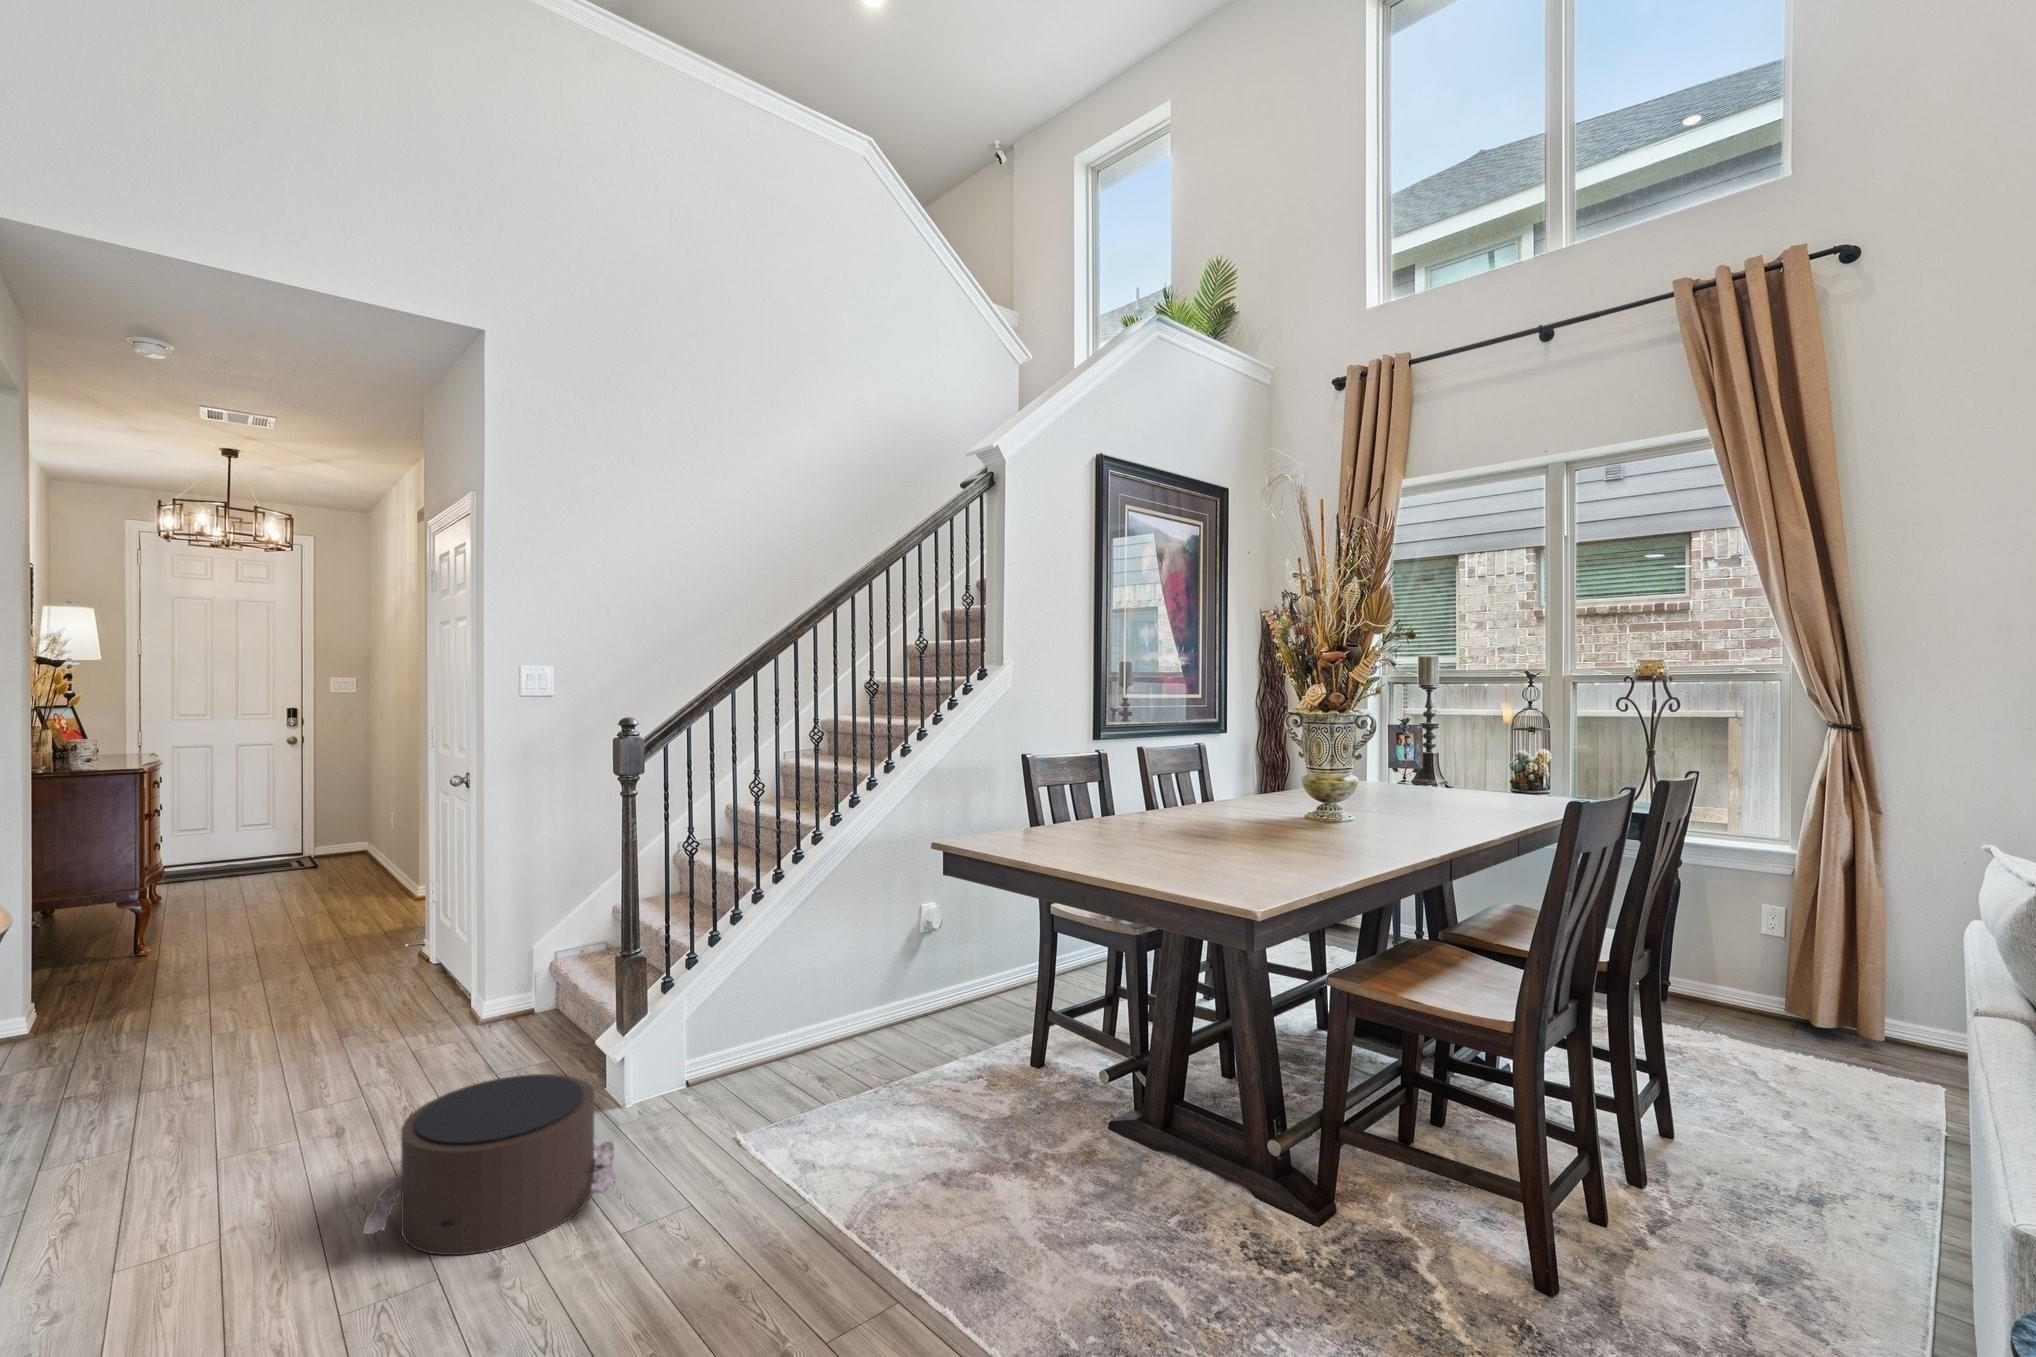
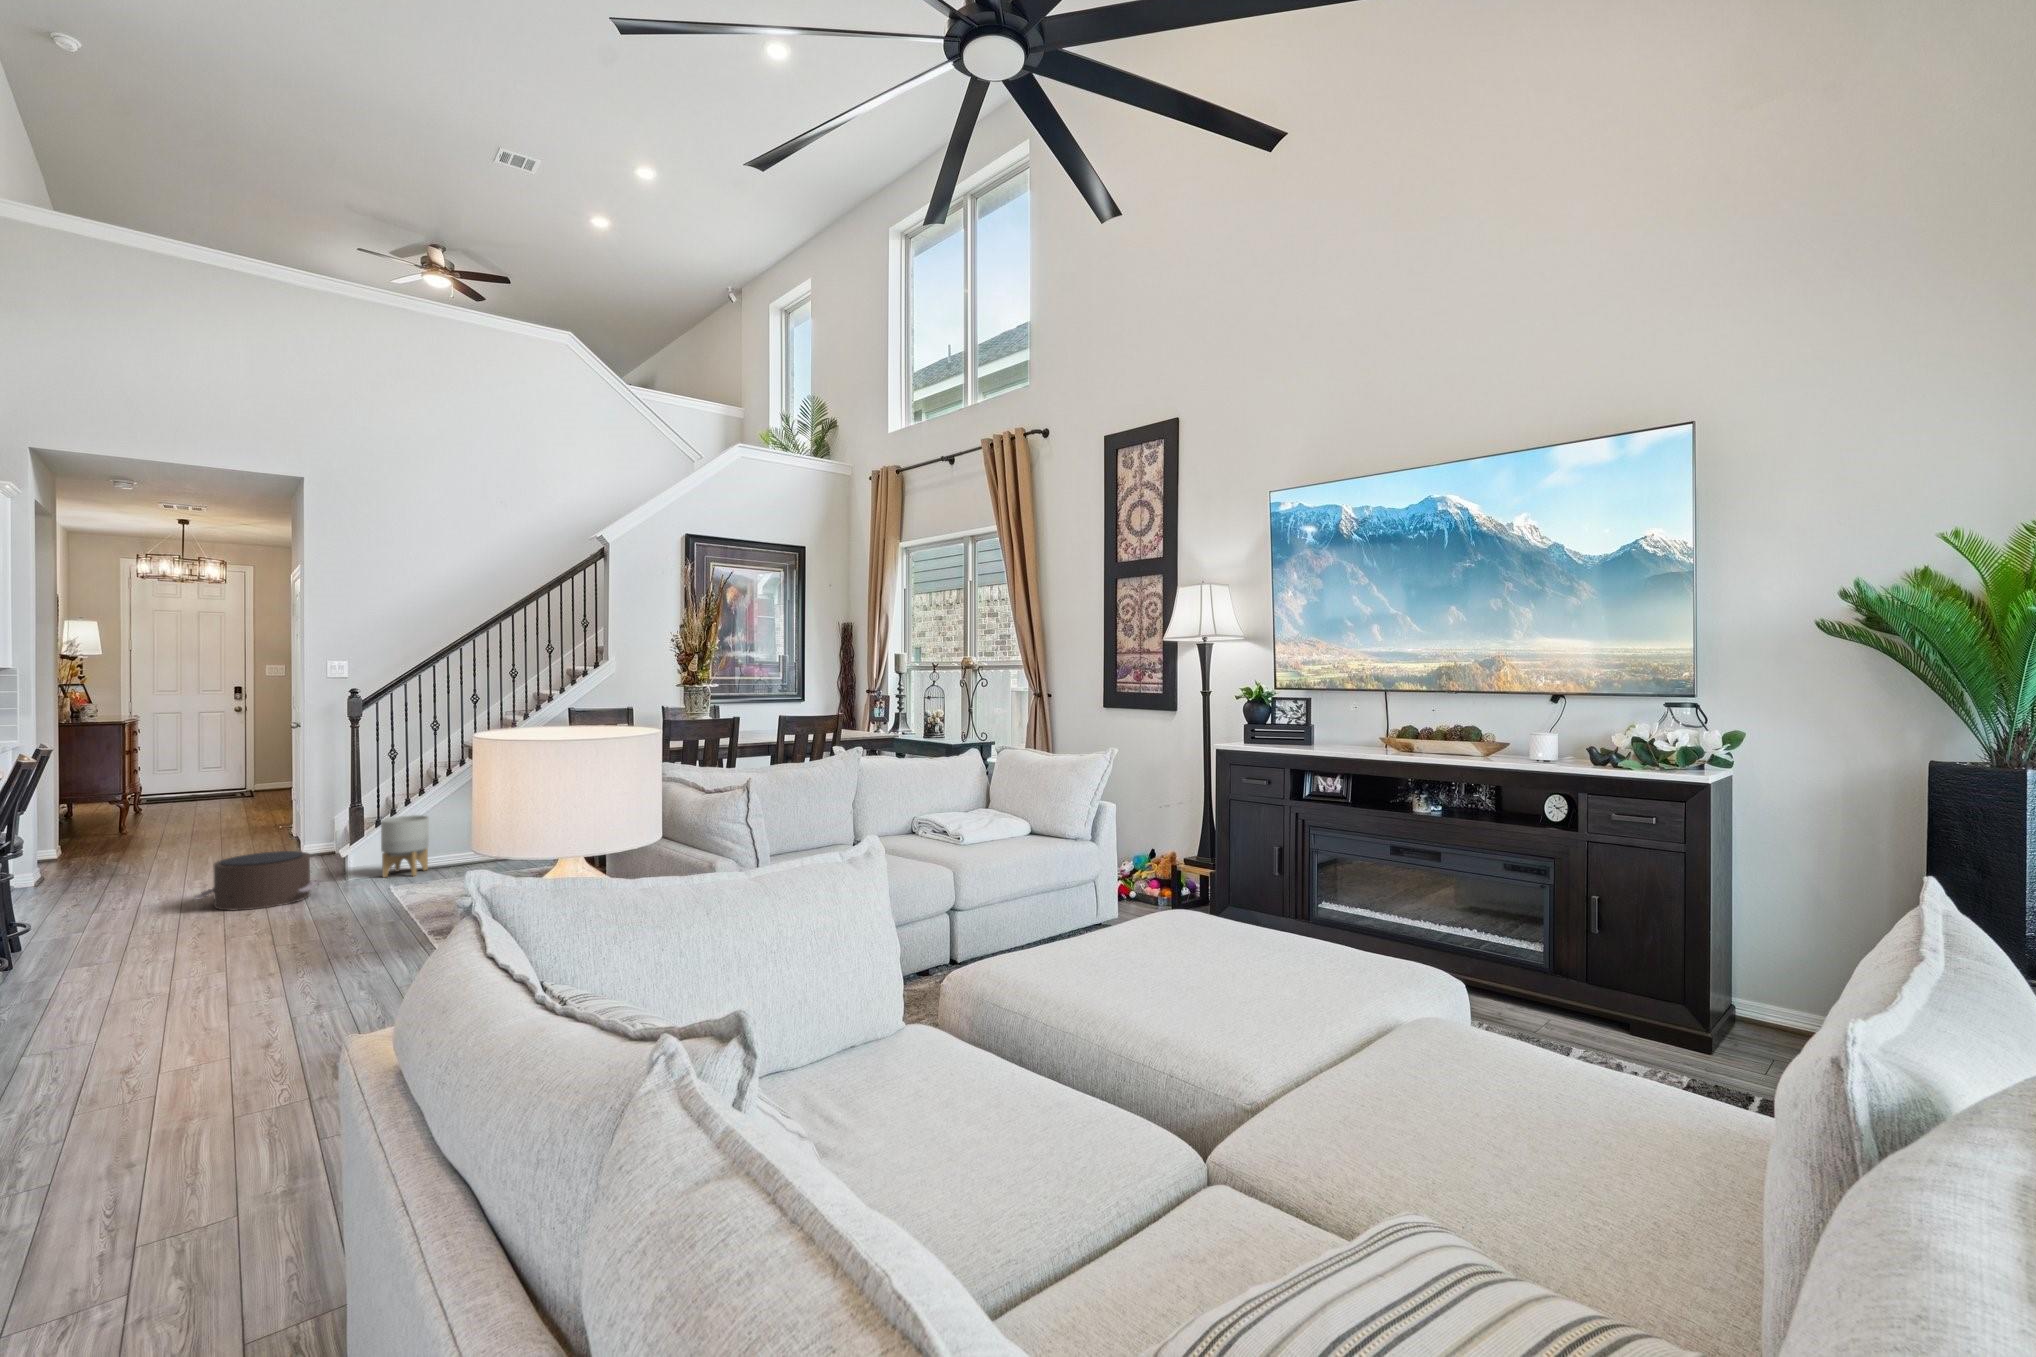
planter: none [687,966,771,1104] -> present [381,815,429,877]

